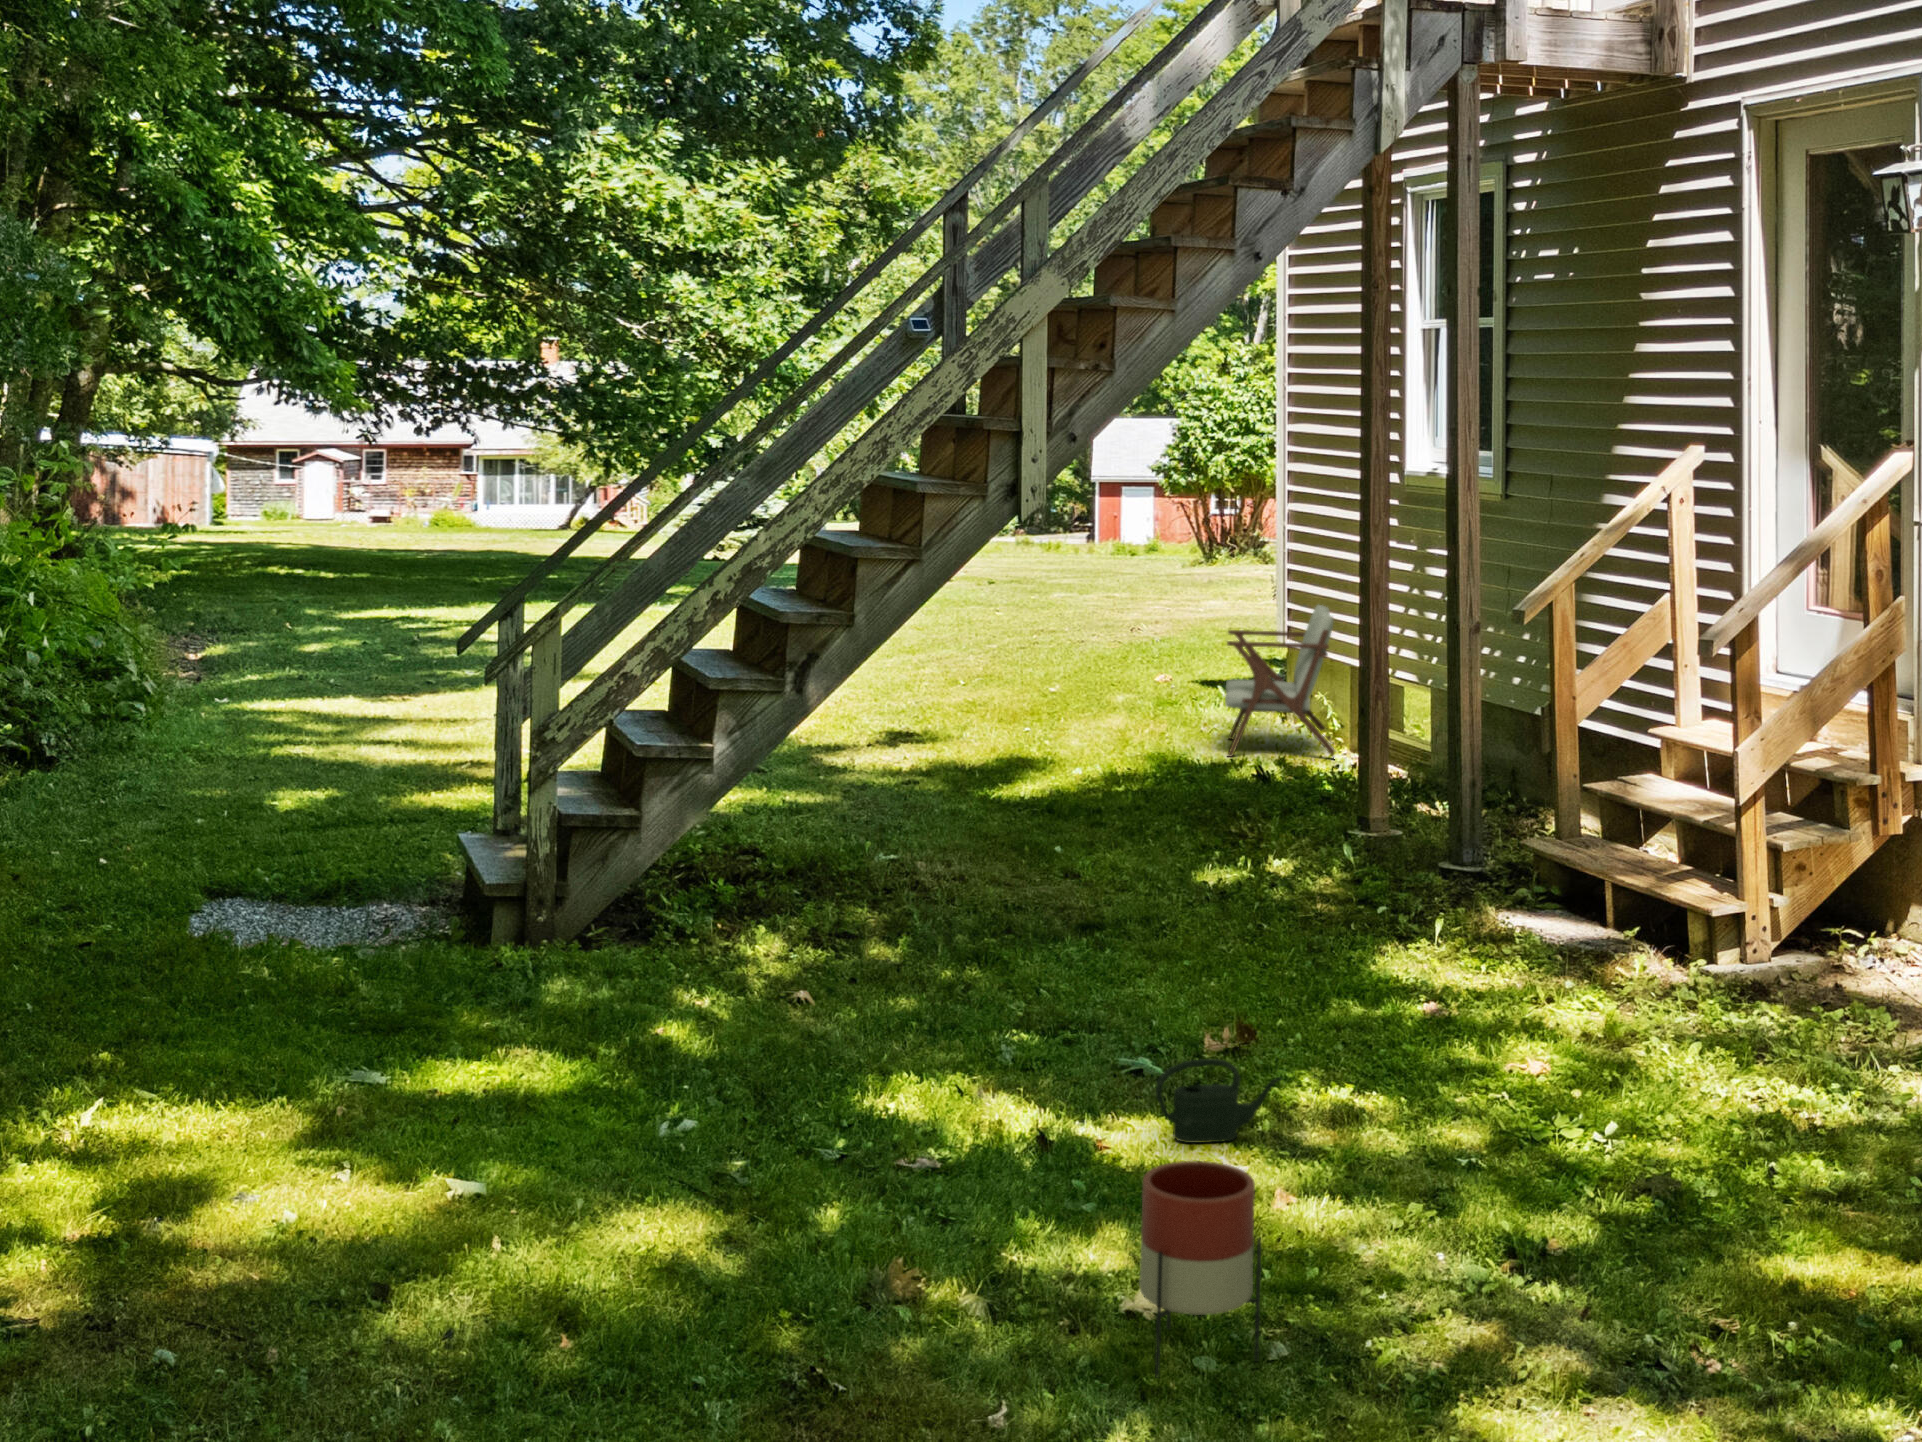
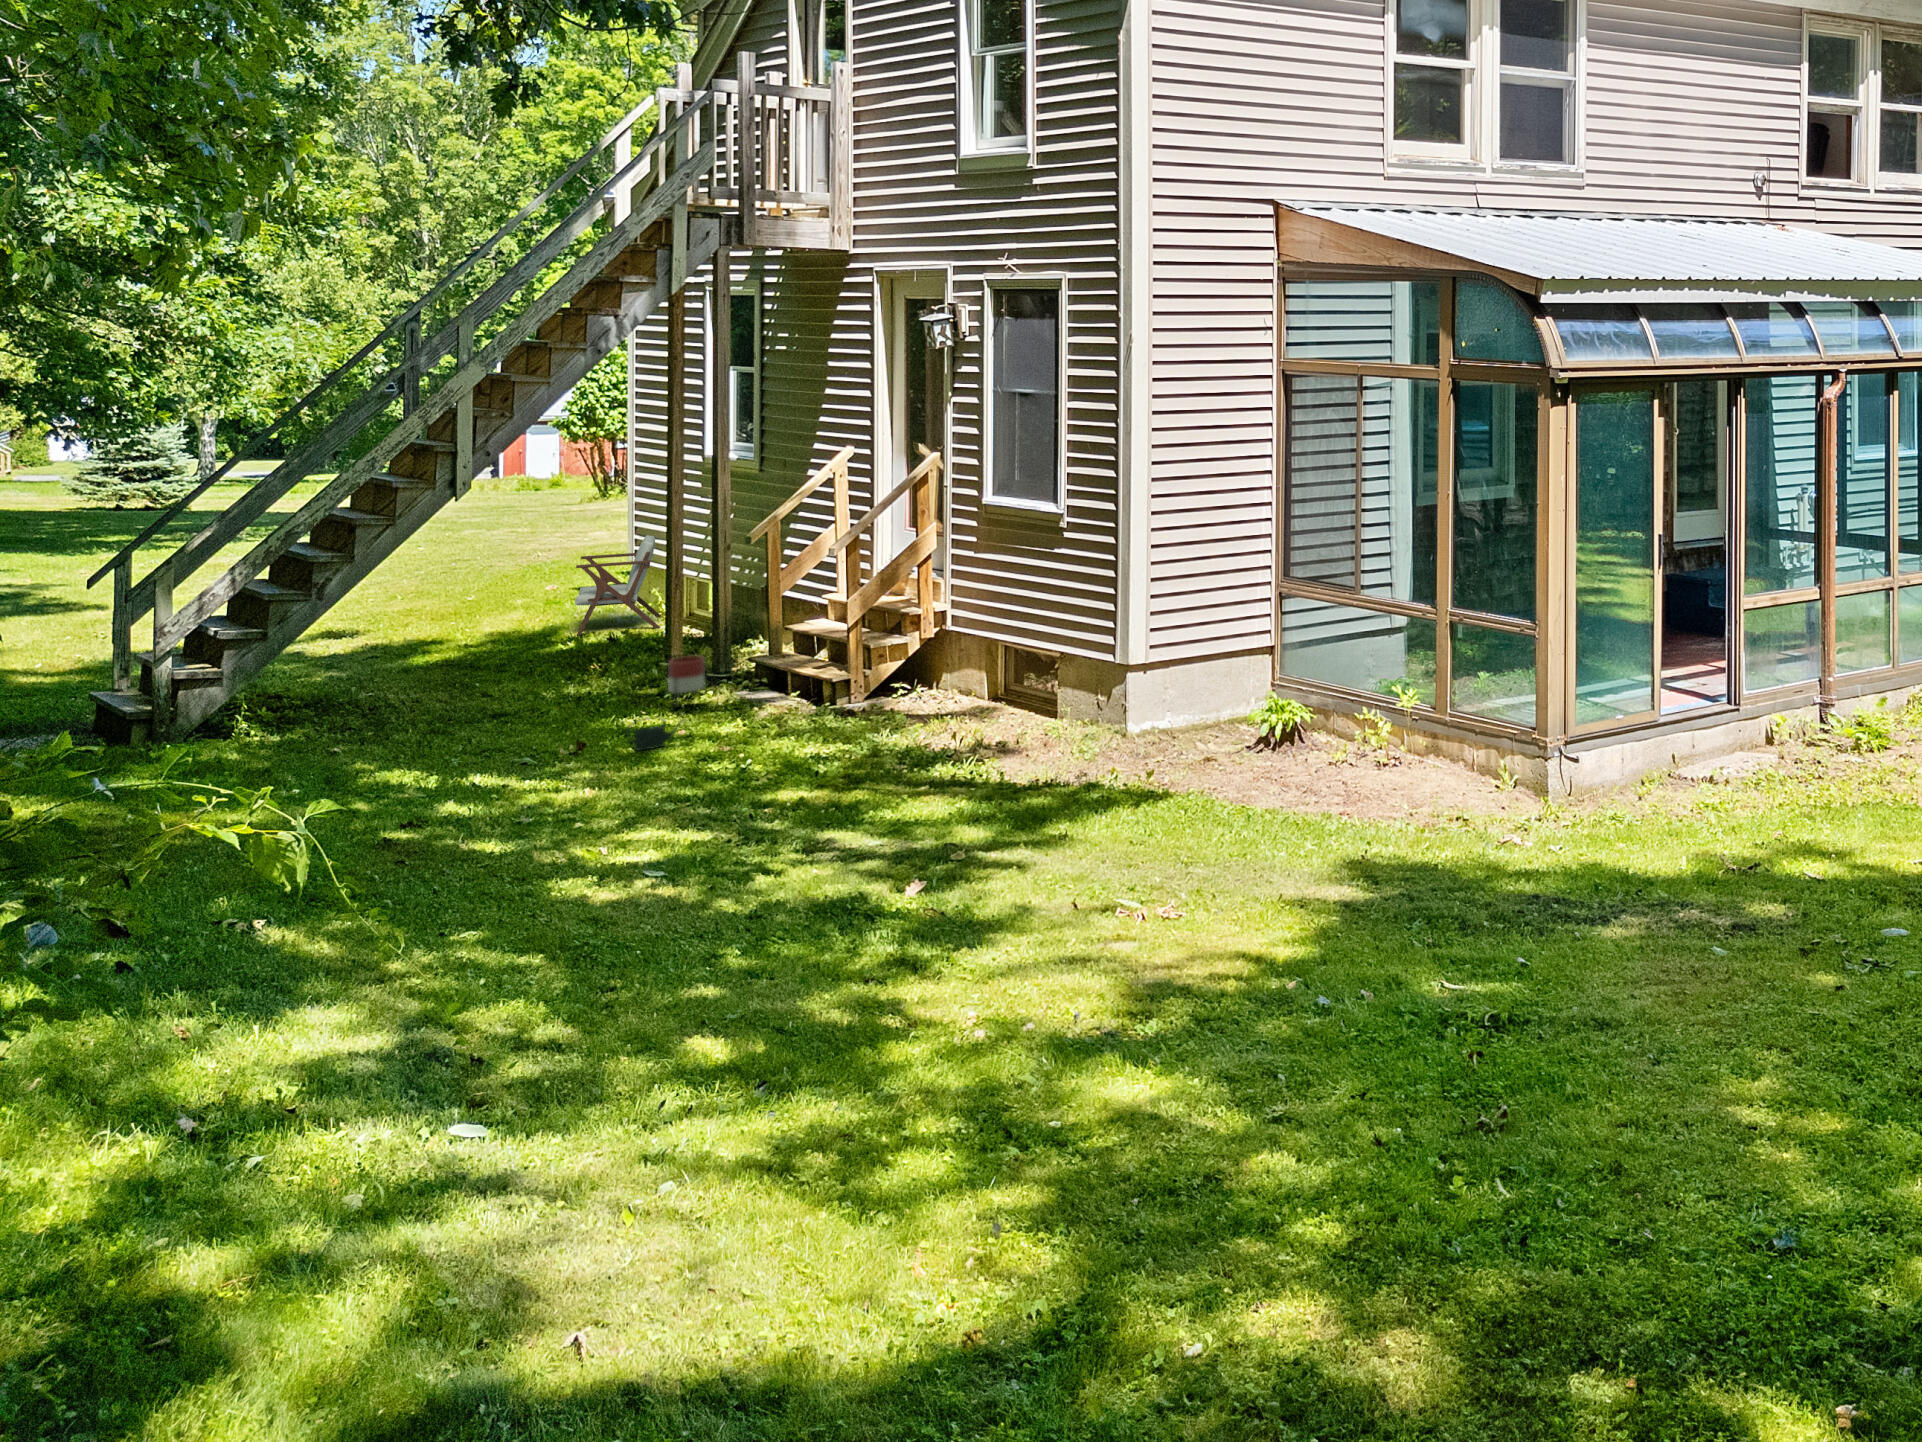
watering can: present [1156,1059,1282,1143] -> present [627,716,678,751]
planter: present [1139,1161,1261,1377] -> present [668,656,707,703]

